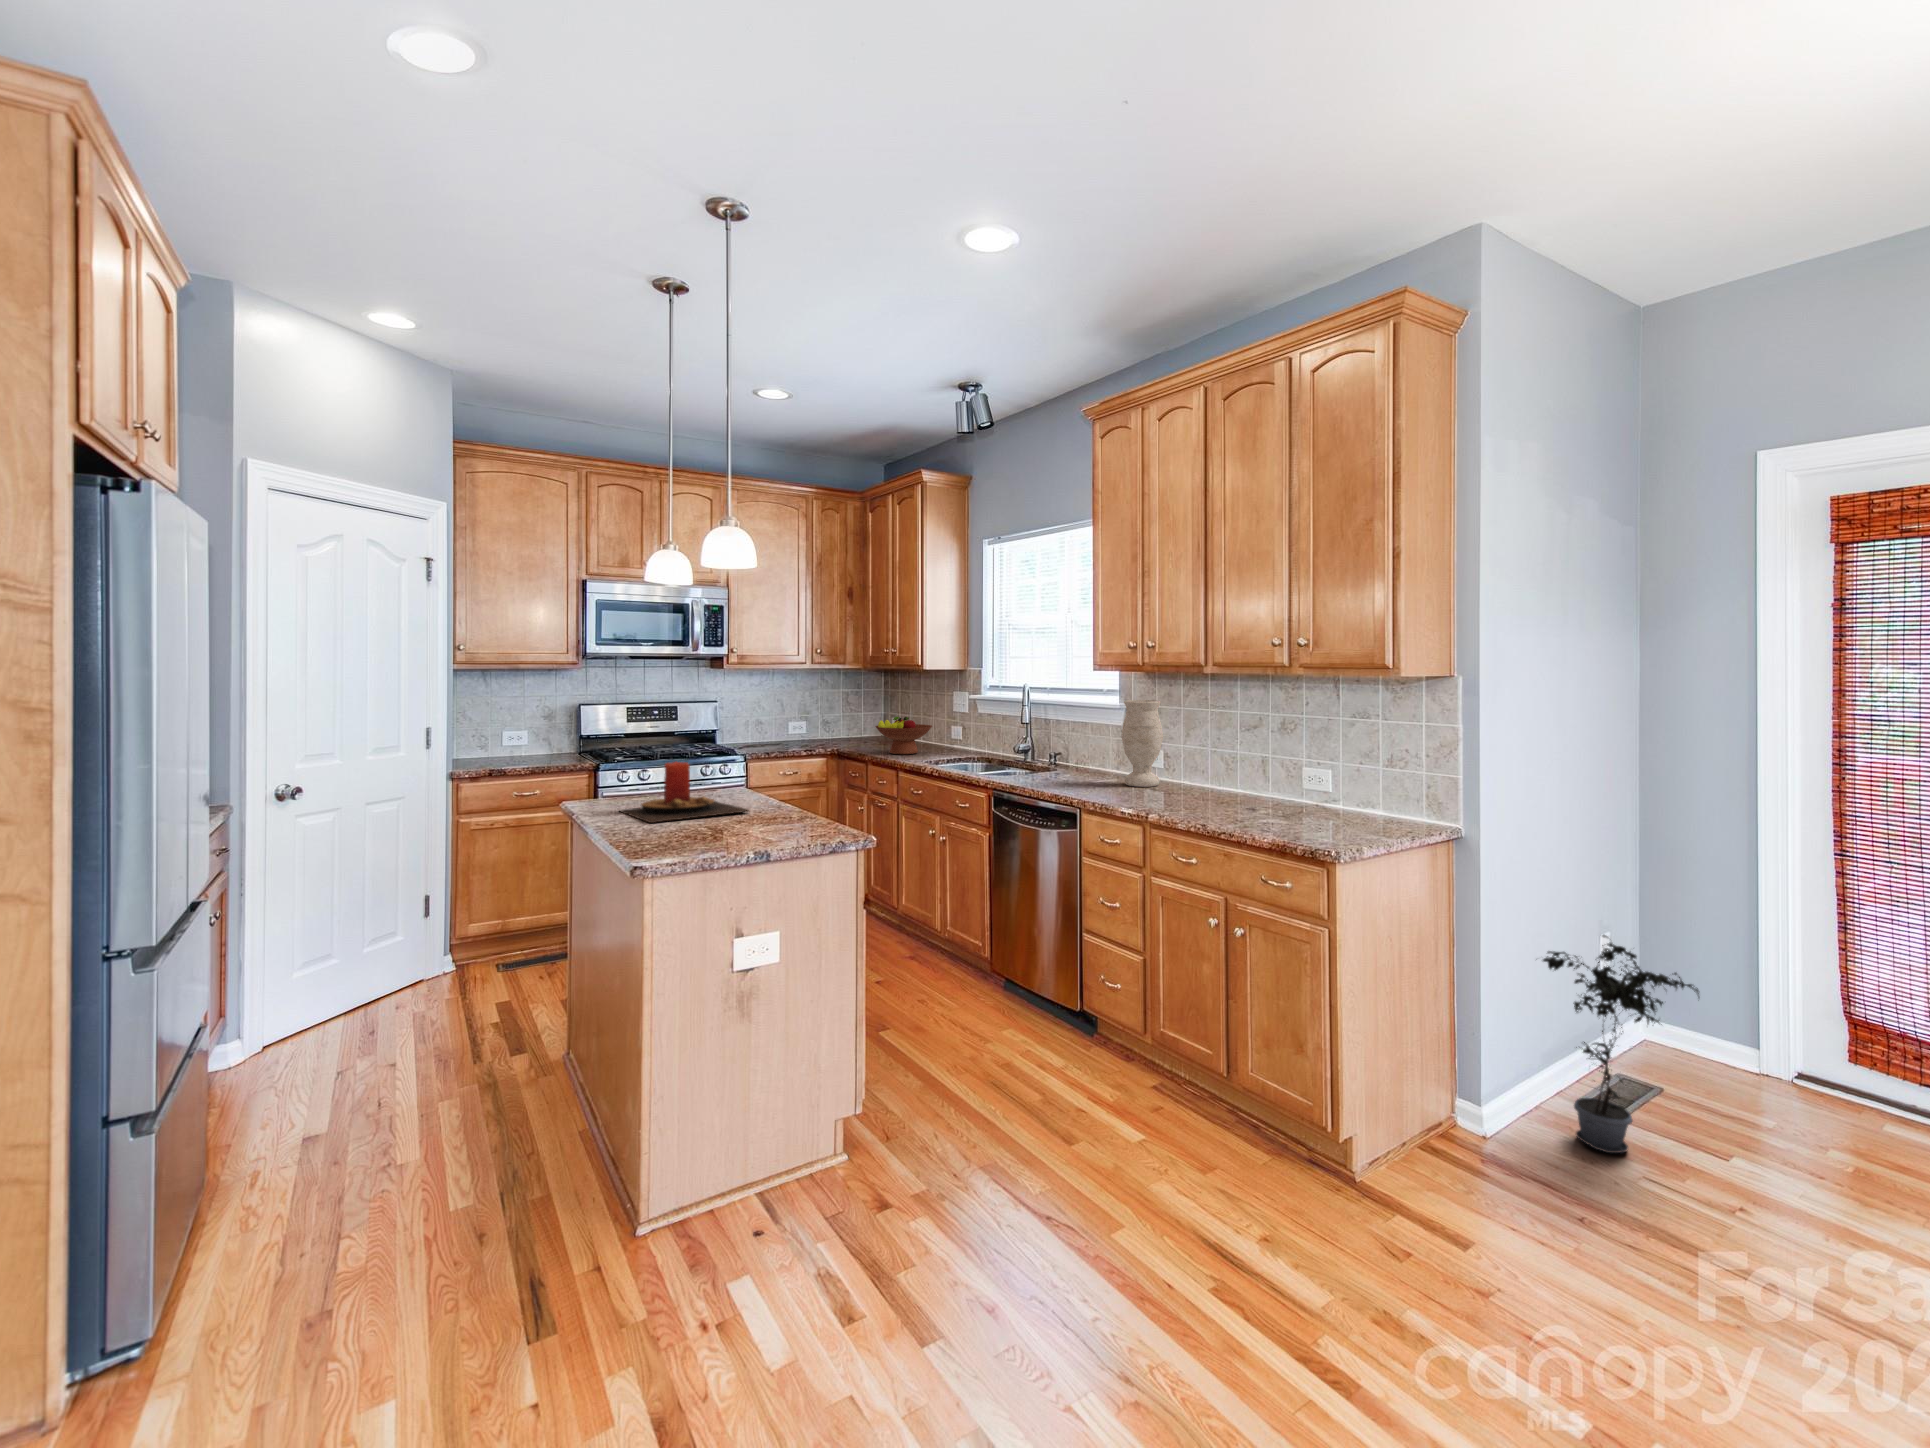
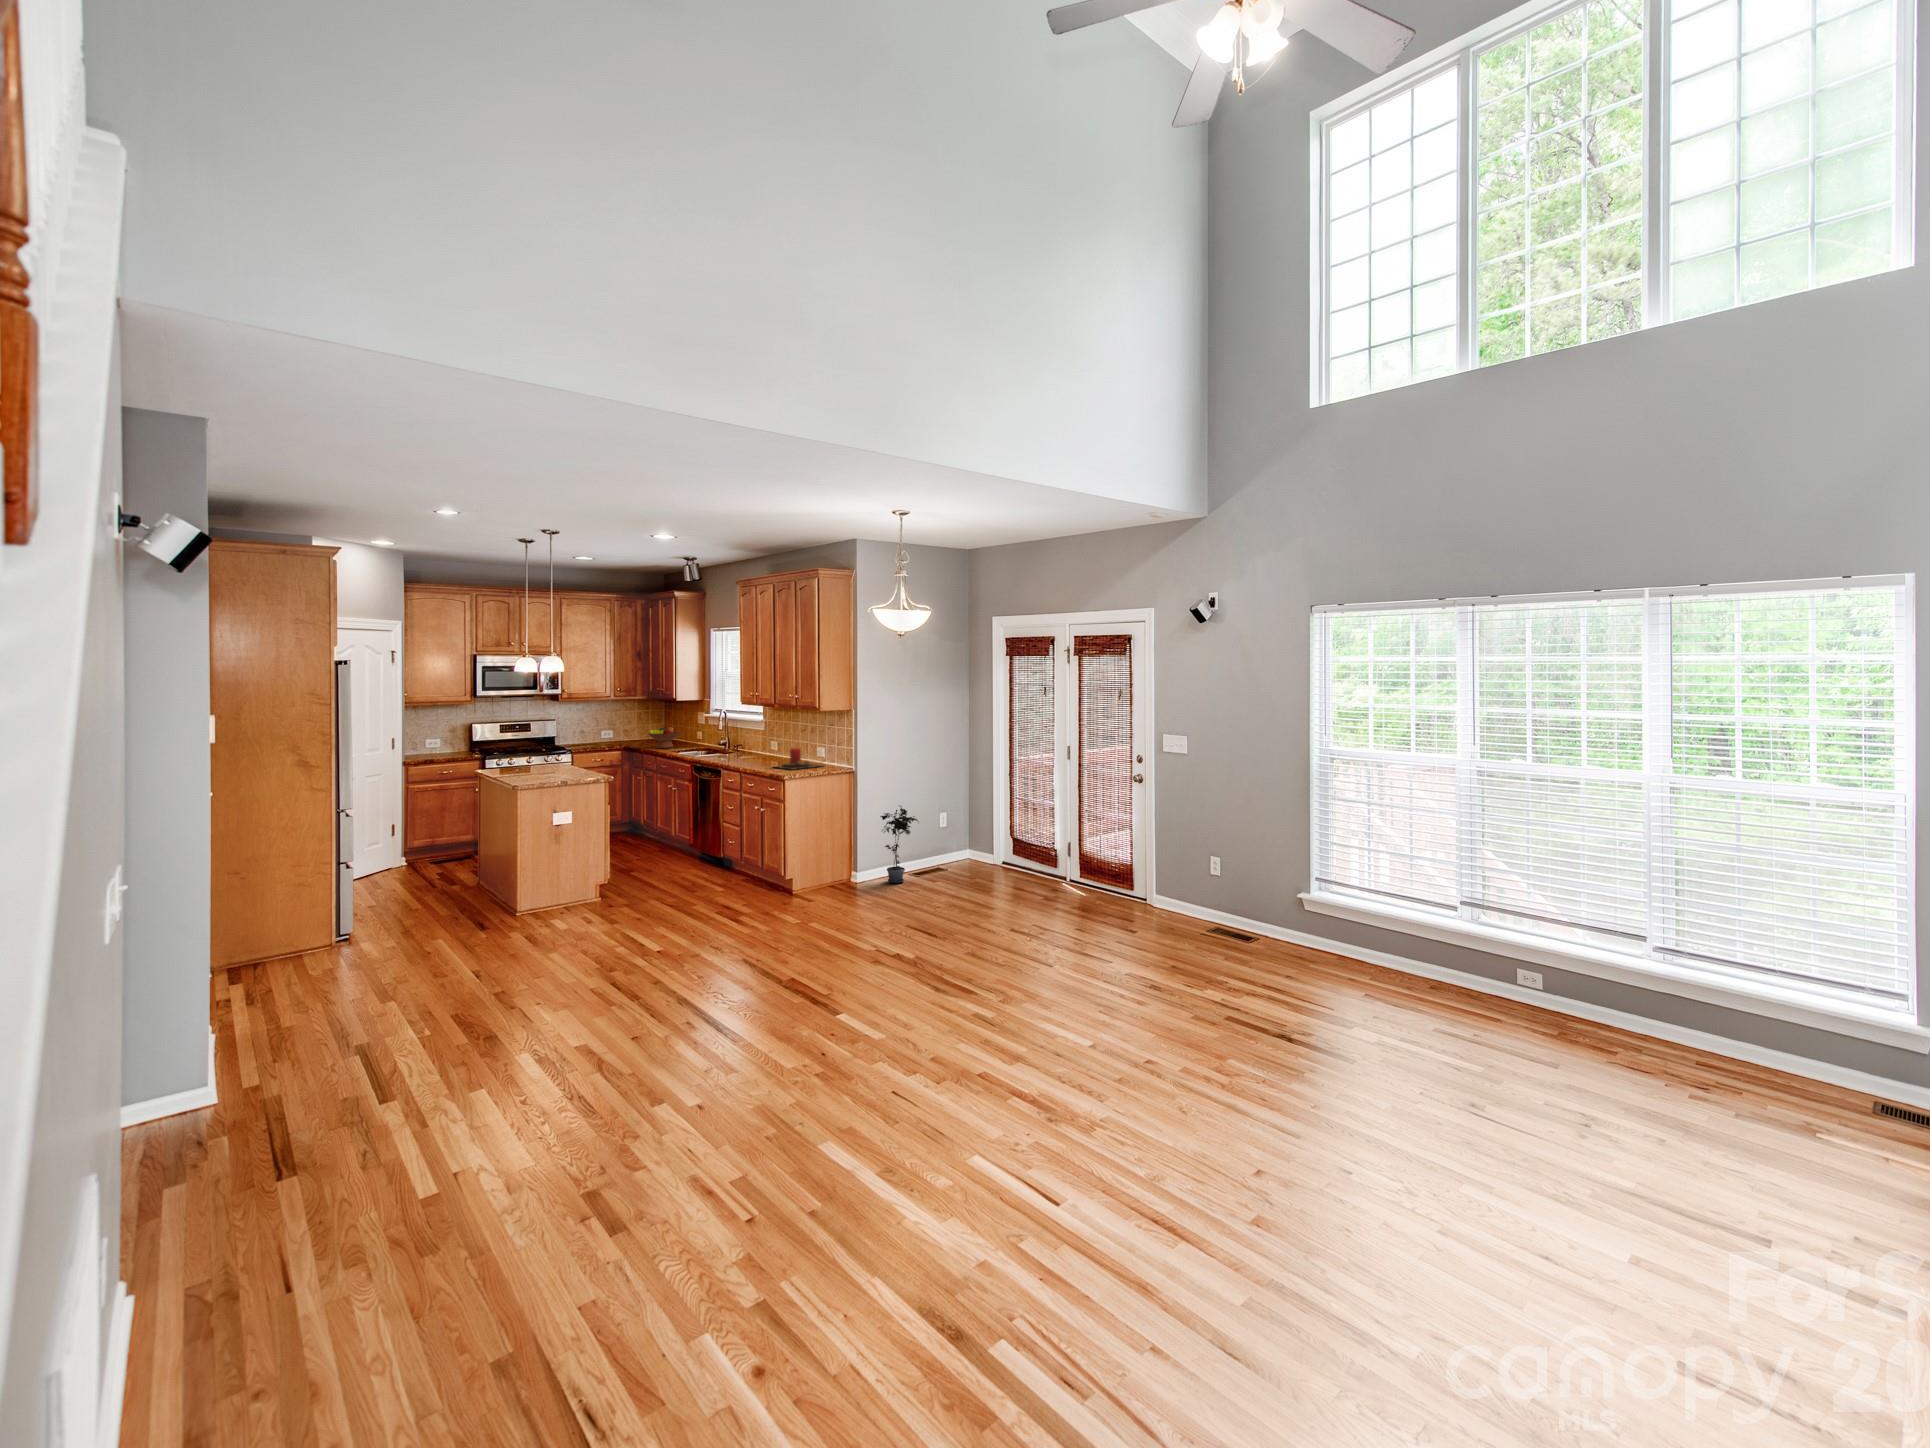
vase: present [1121,700,1163,787] -> none [753,719,773,759]
candle: present [620,762,748,823] -> present [776,747,821,770]

